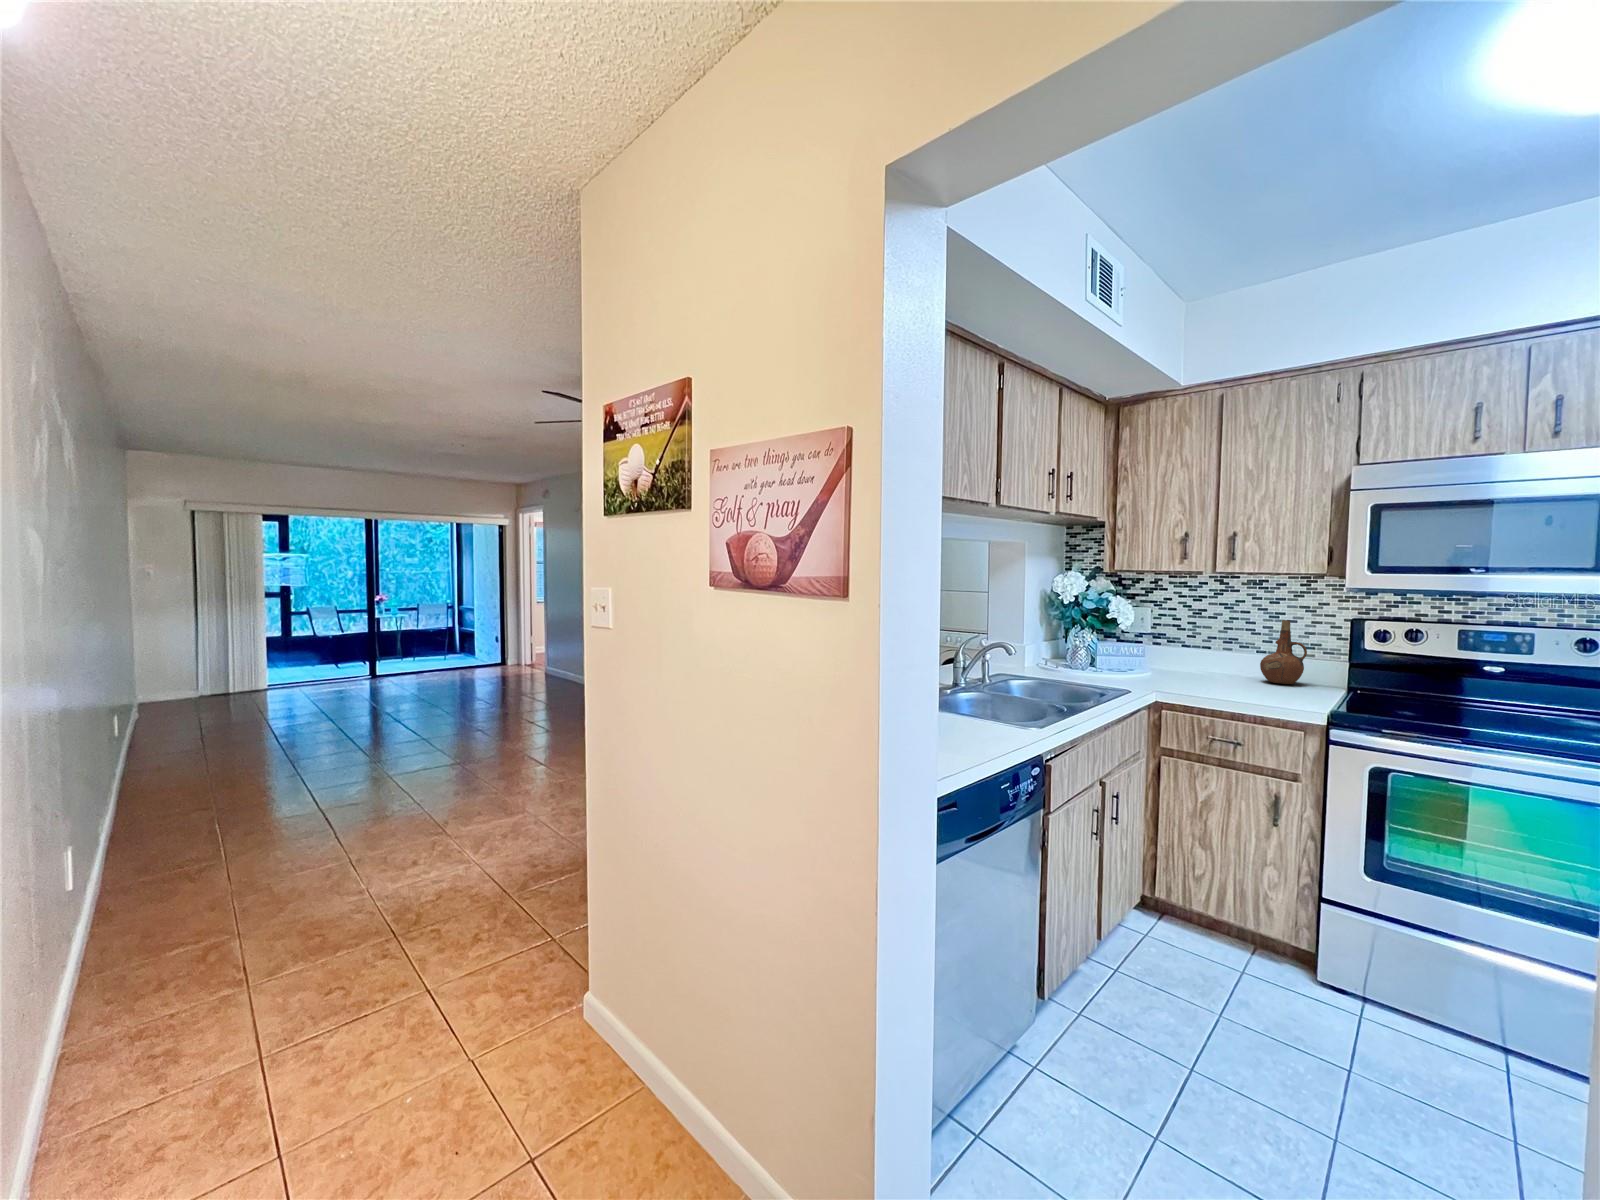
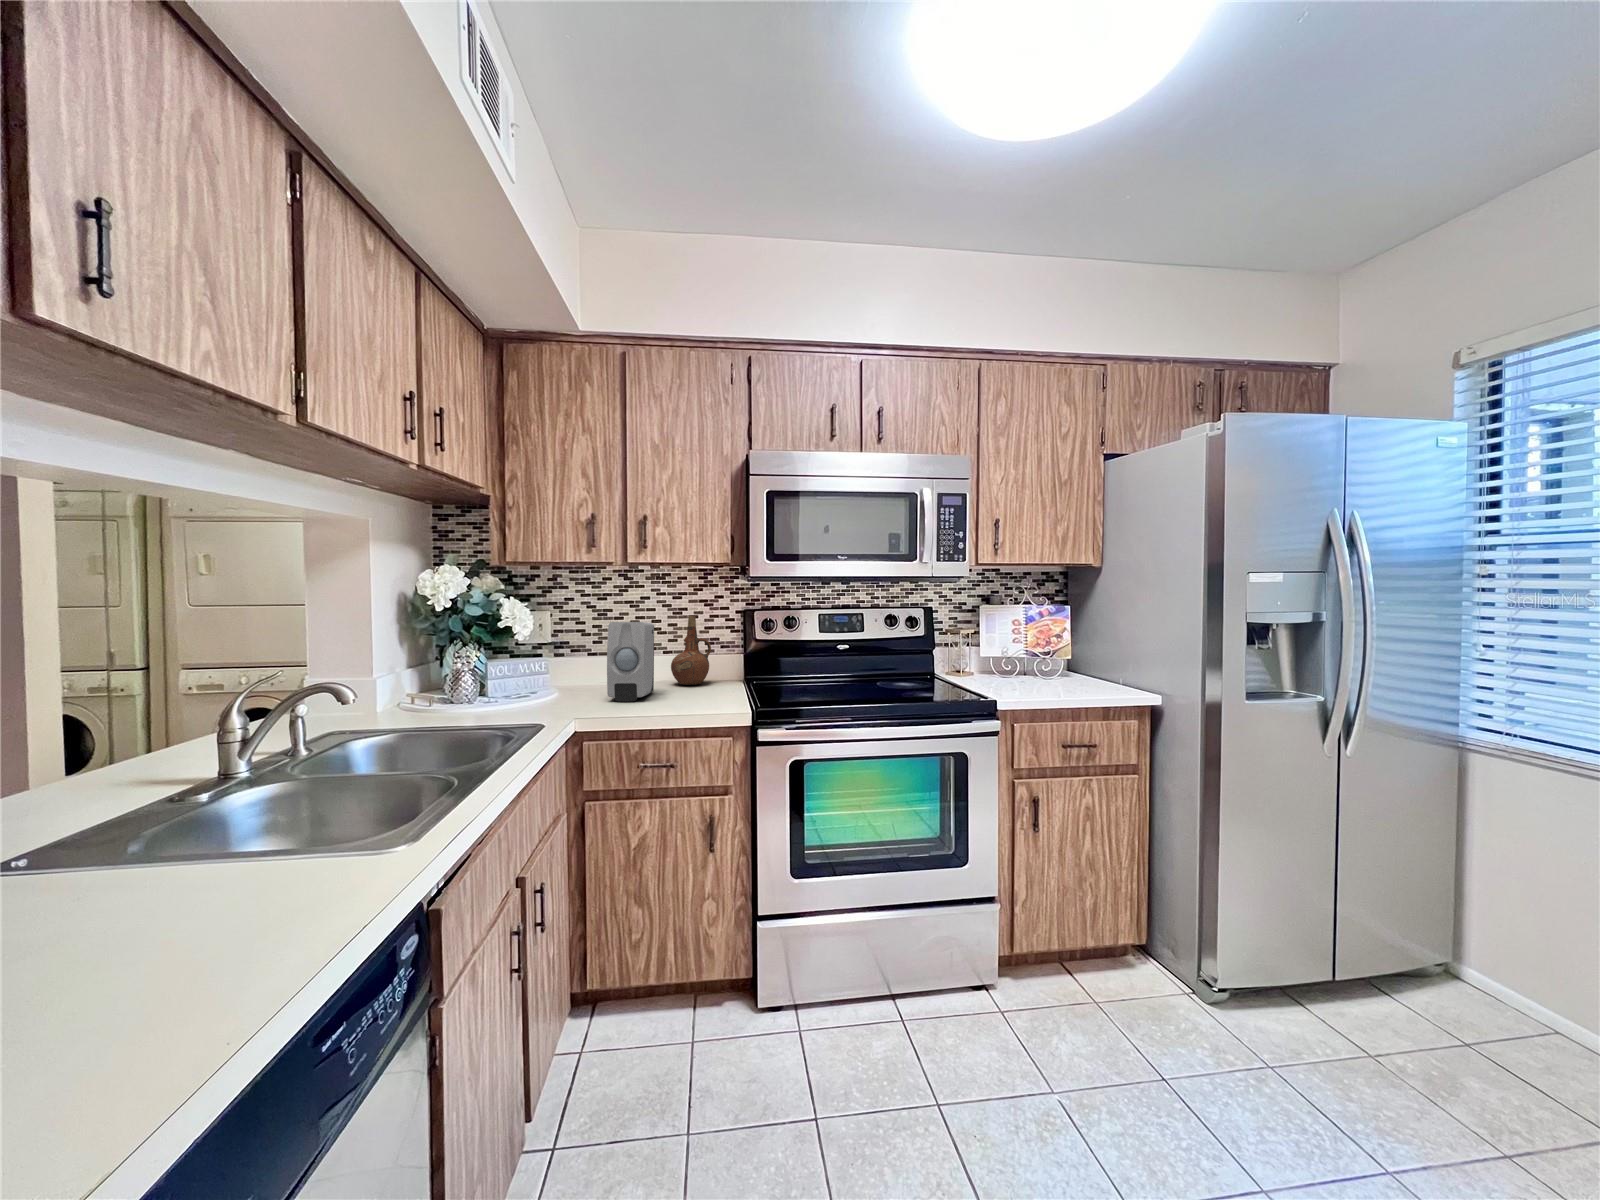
soap dispenser: none [1189,621,1240,688] -> present [607,622,654,701]

